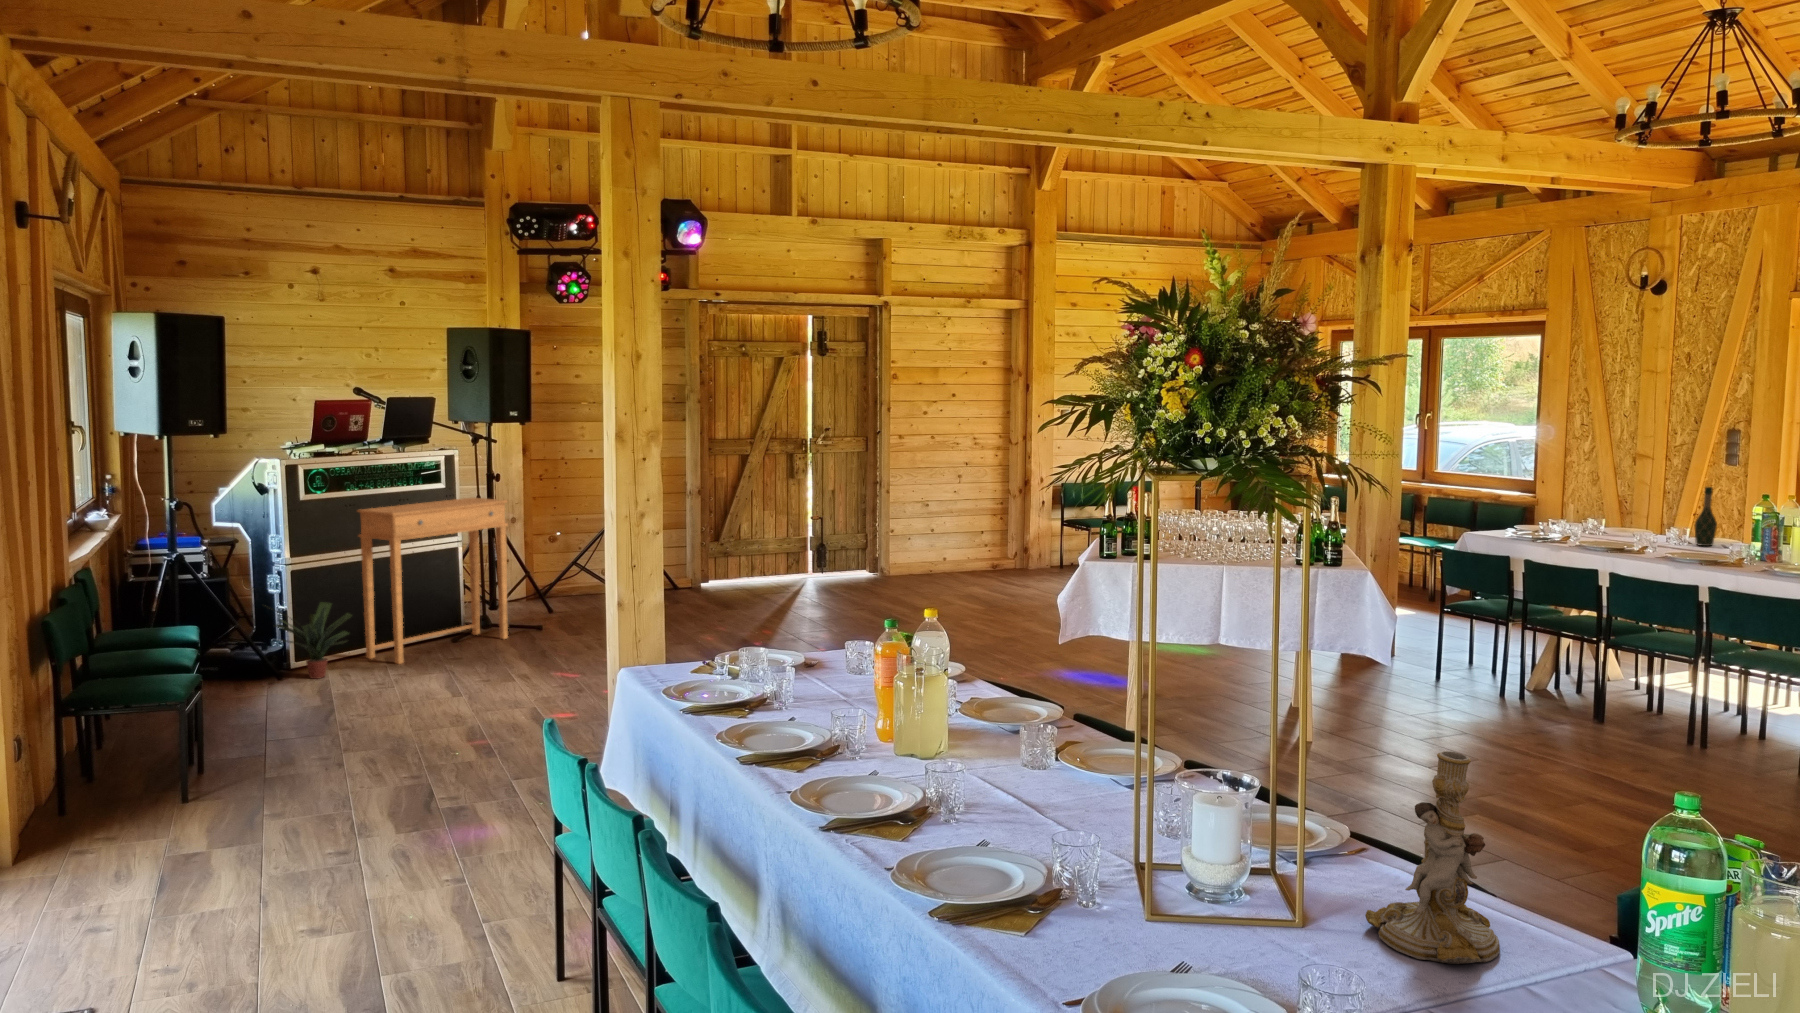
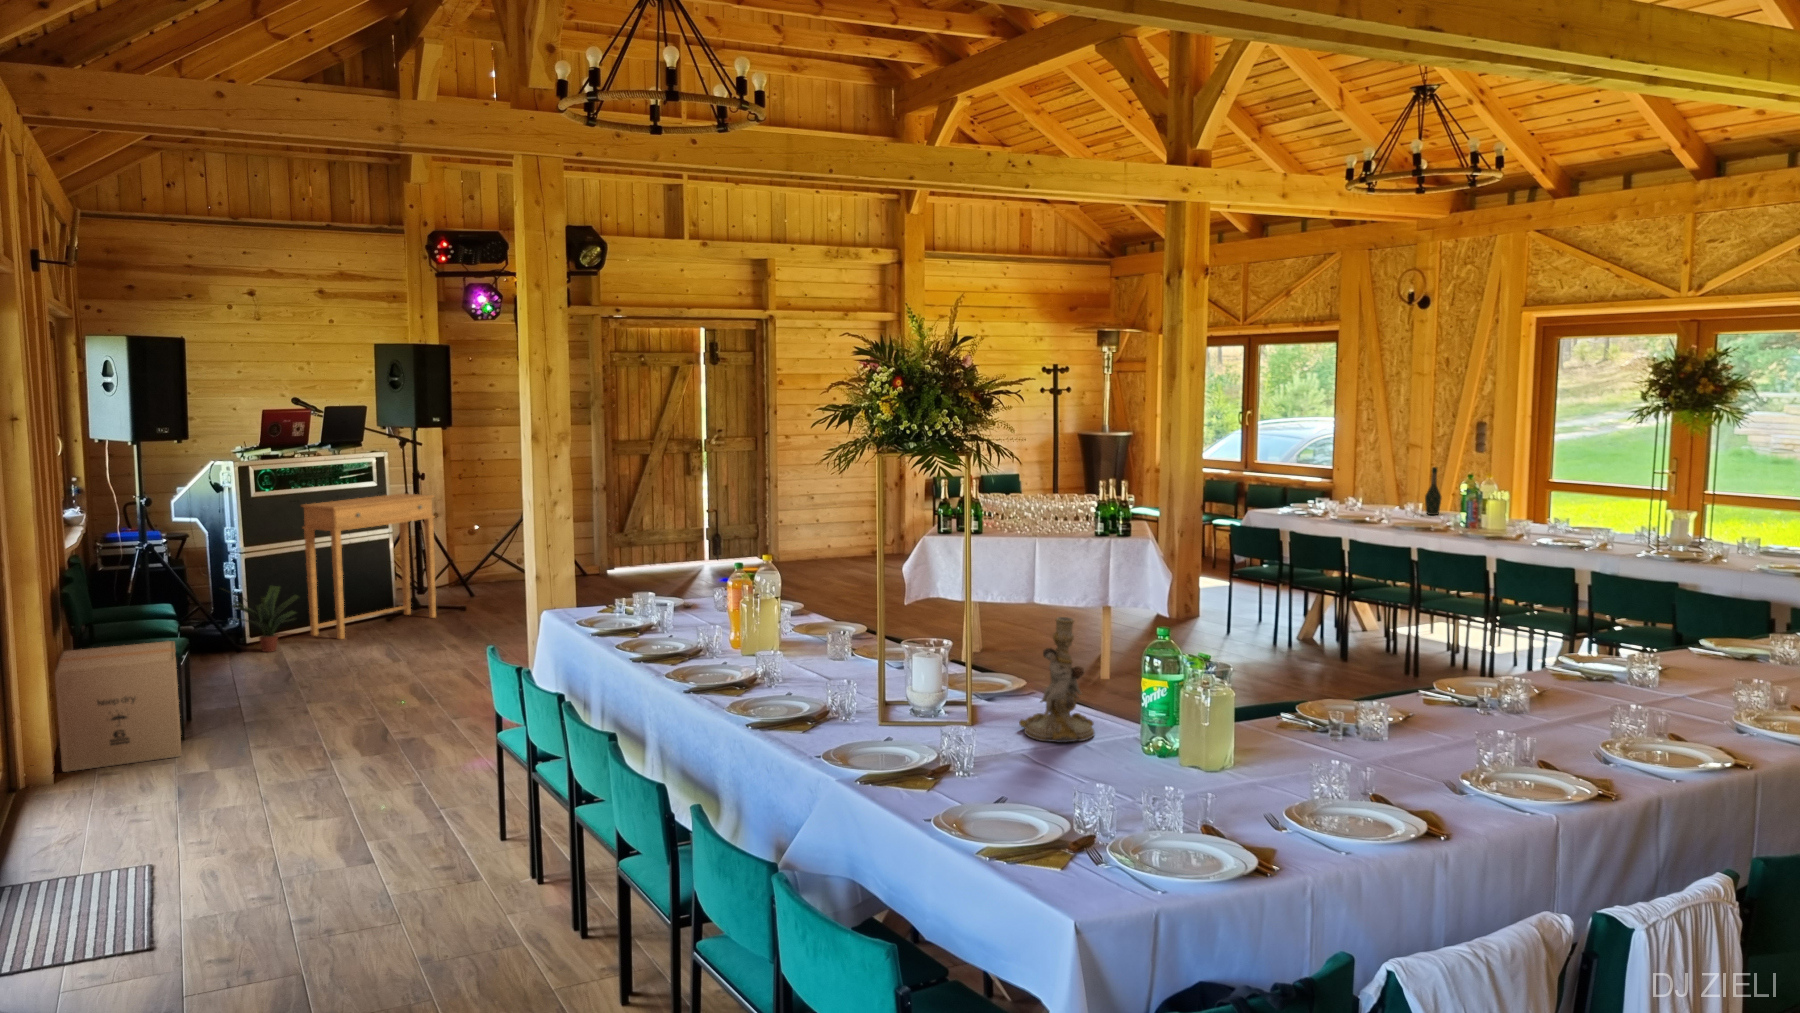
cardboard box: none [36,677,195,840] -> present [55,641,181,772]

